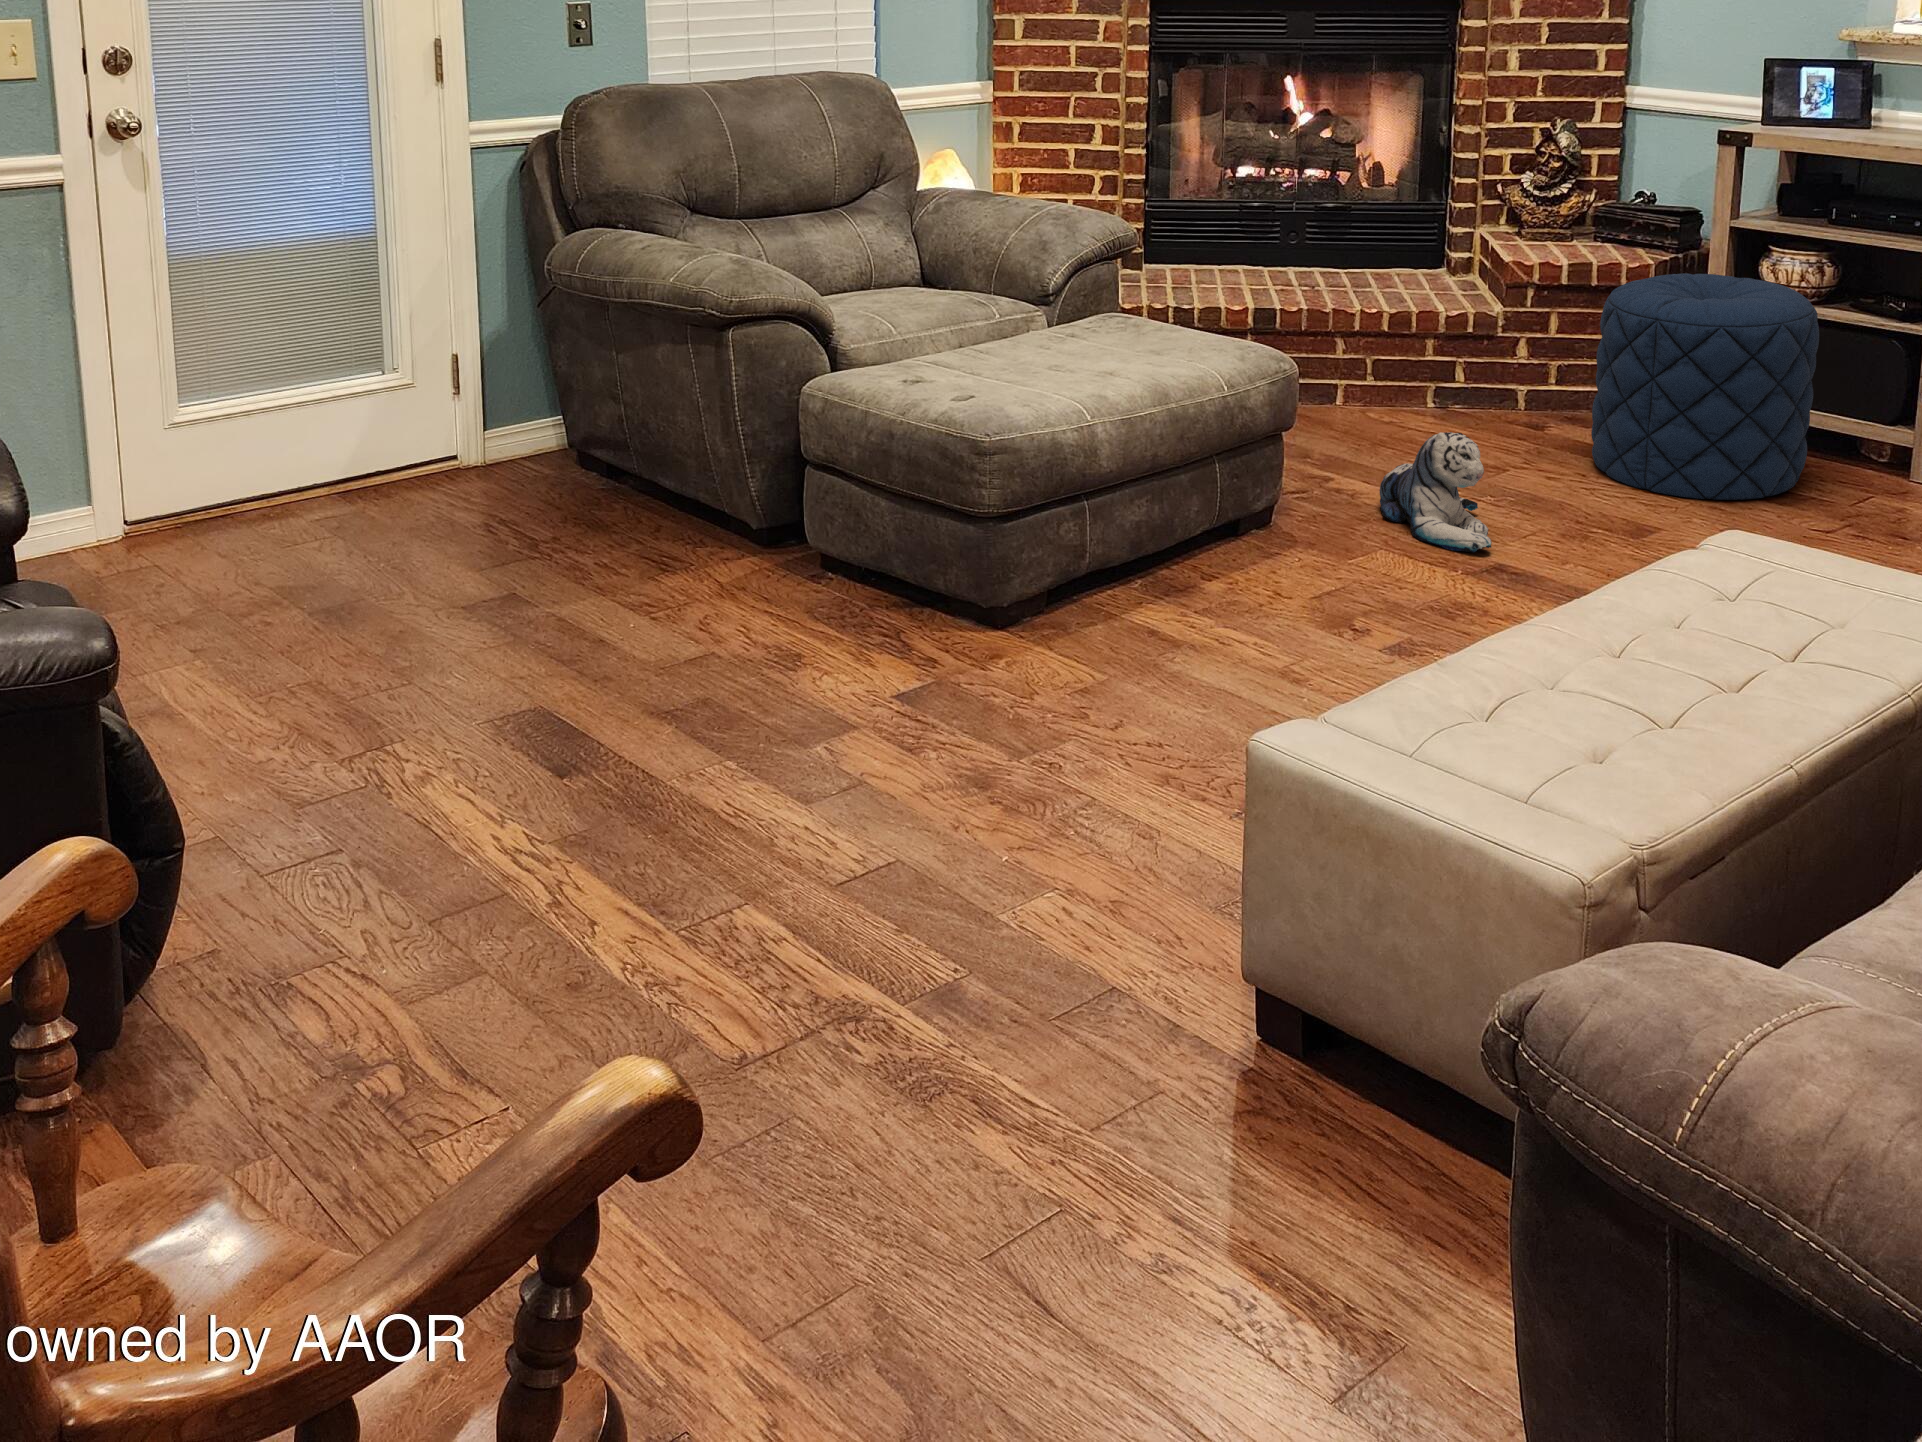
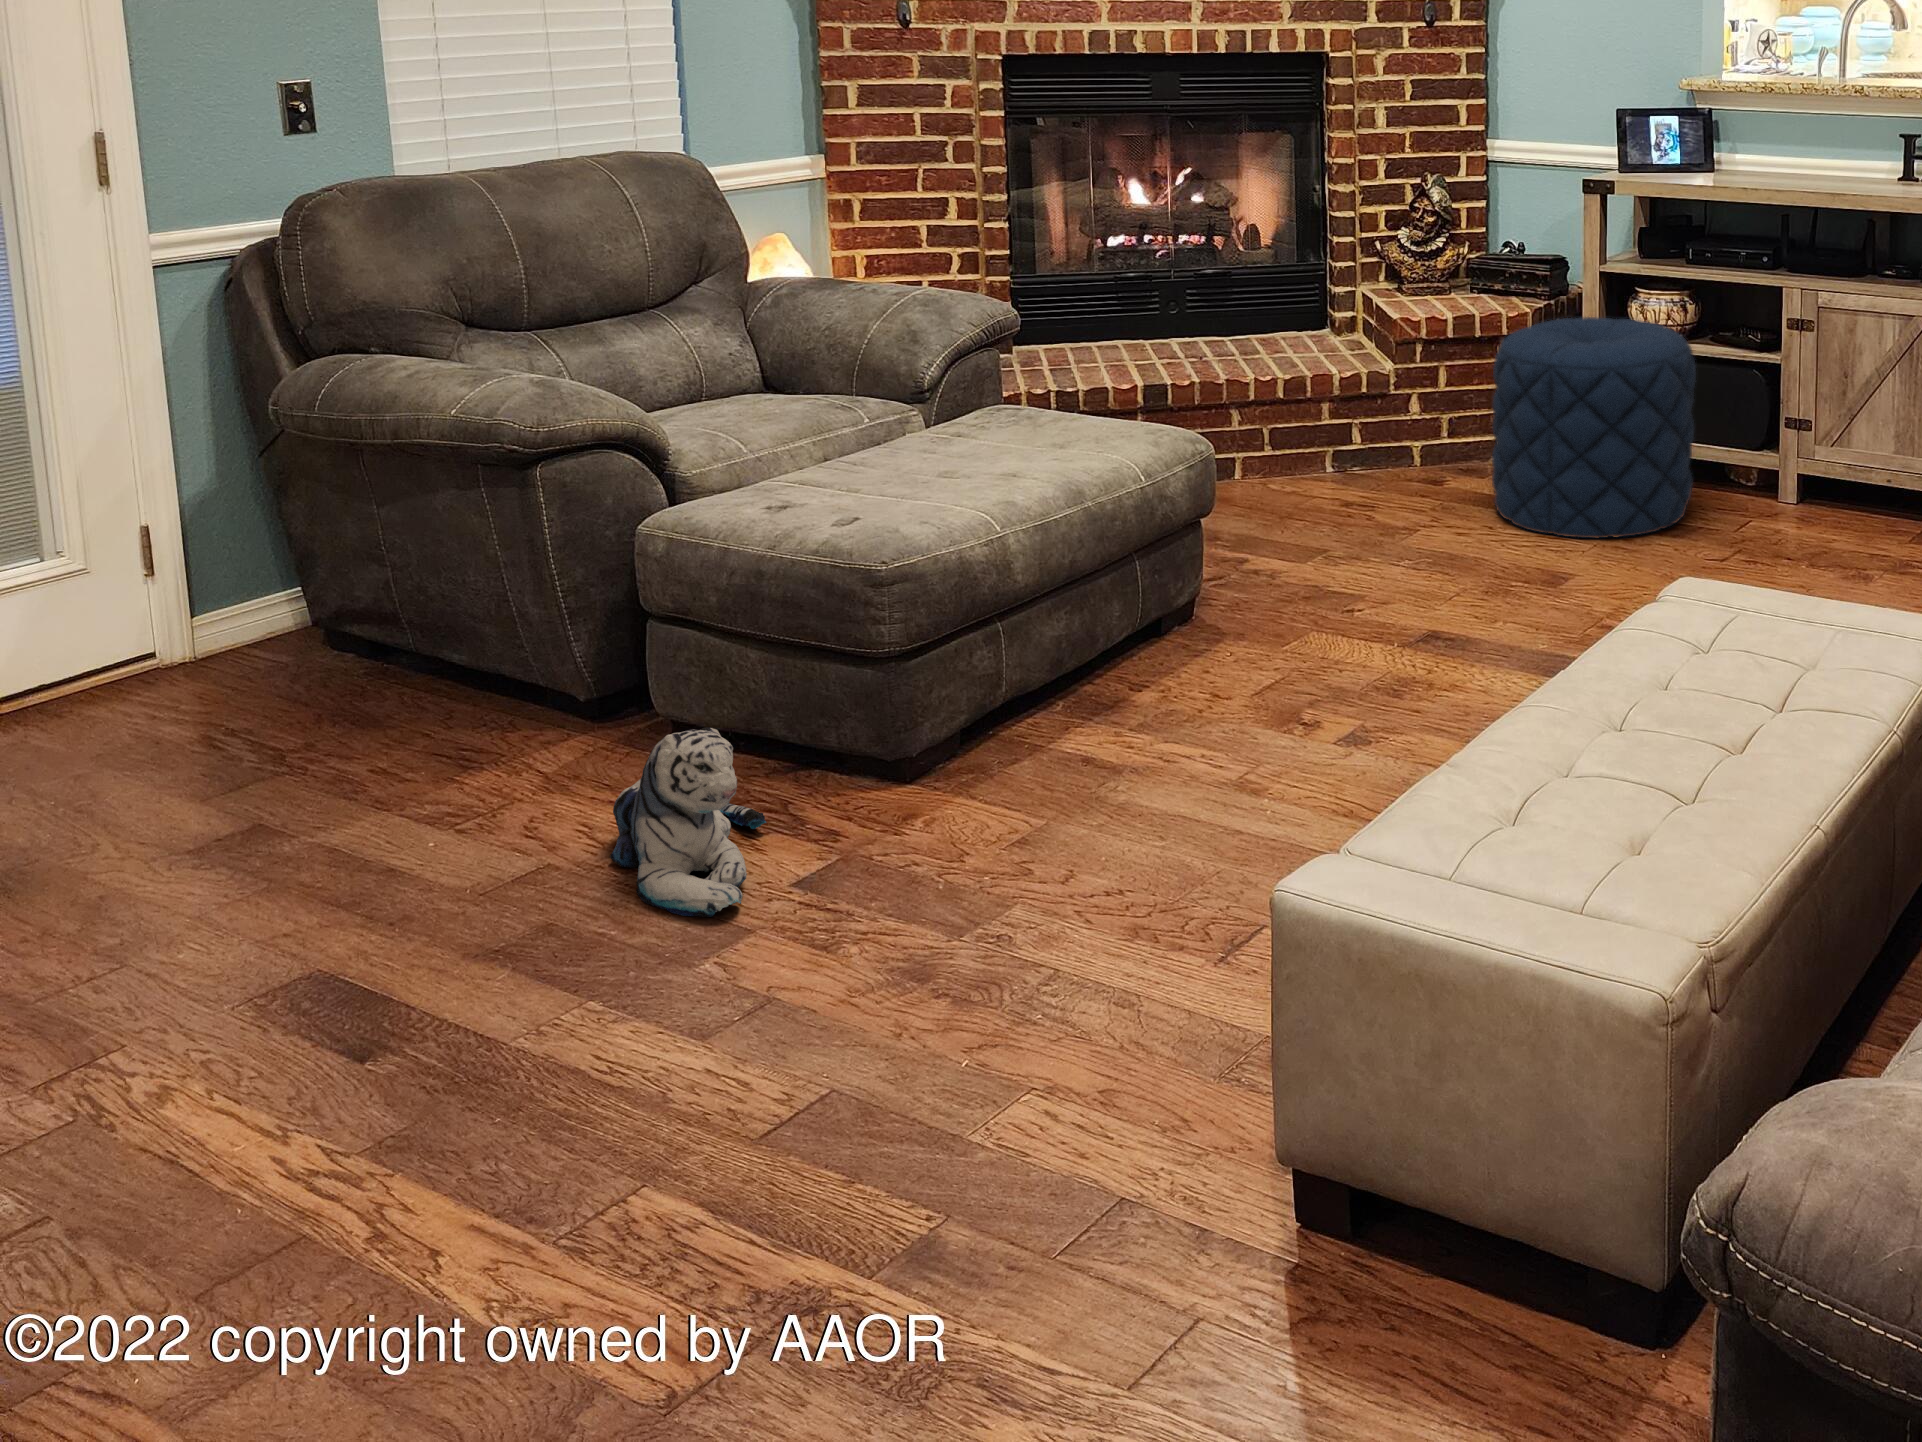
plush toy: present [1379,432,1492,552] -> present [609,727,766,917]

